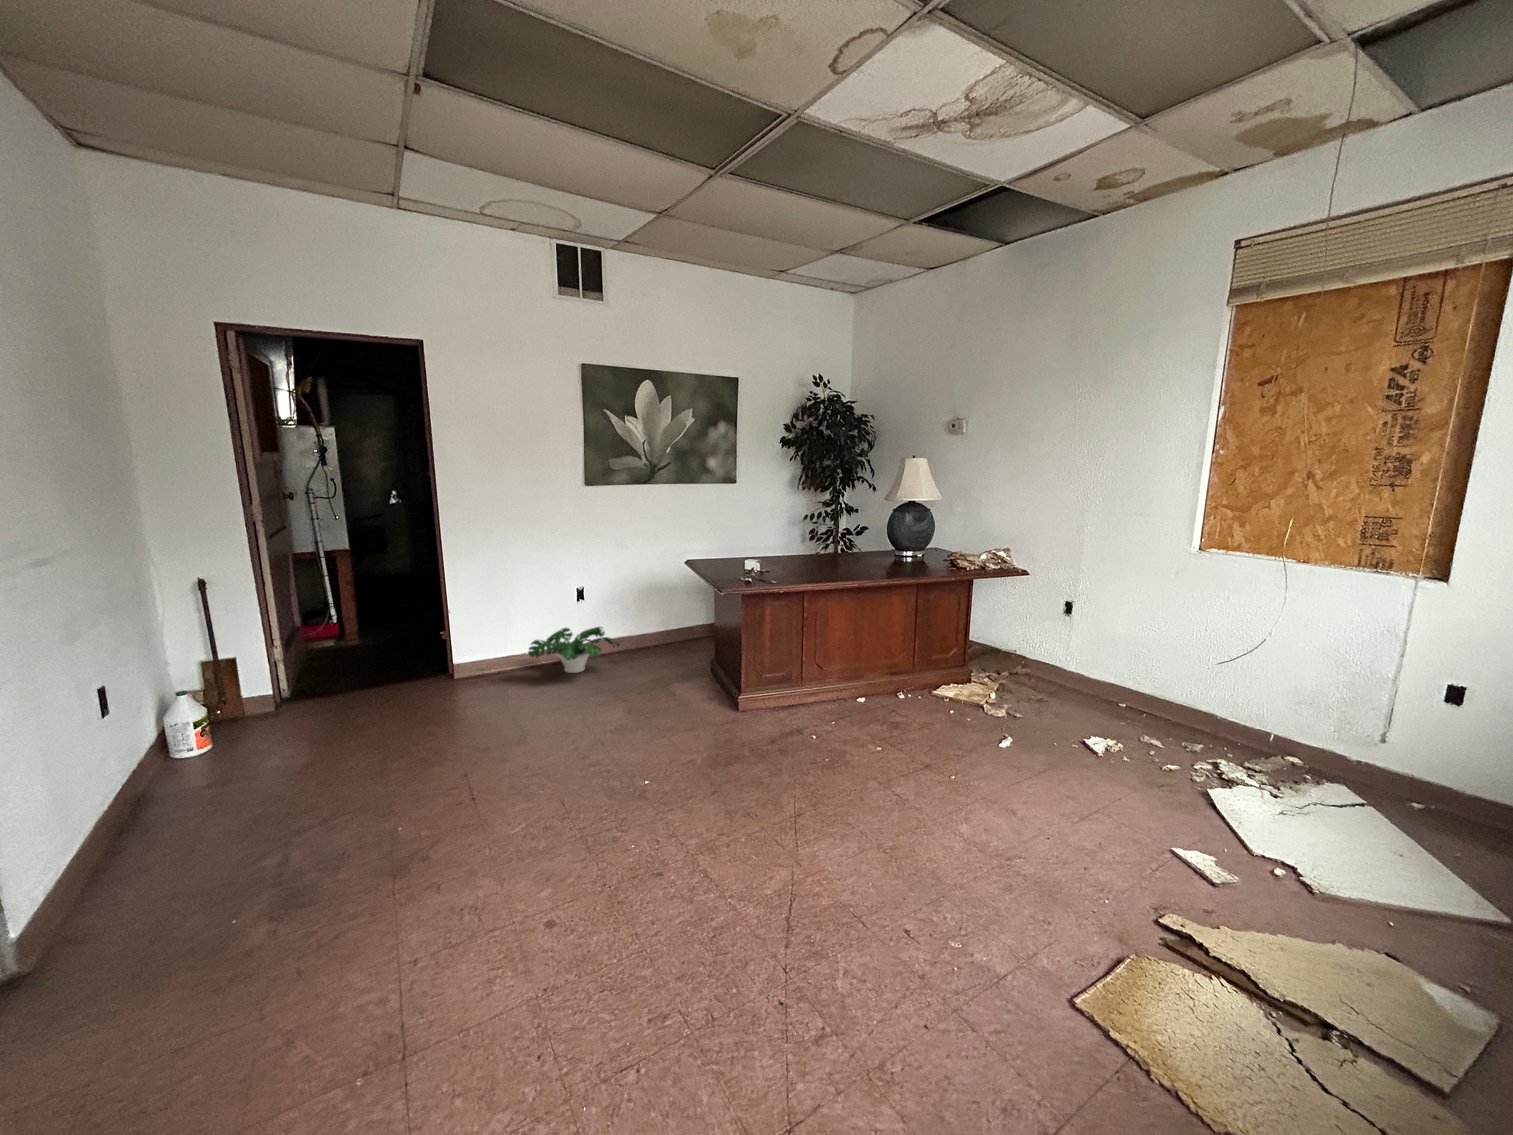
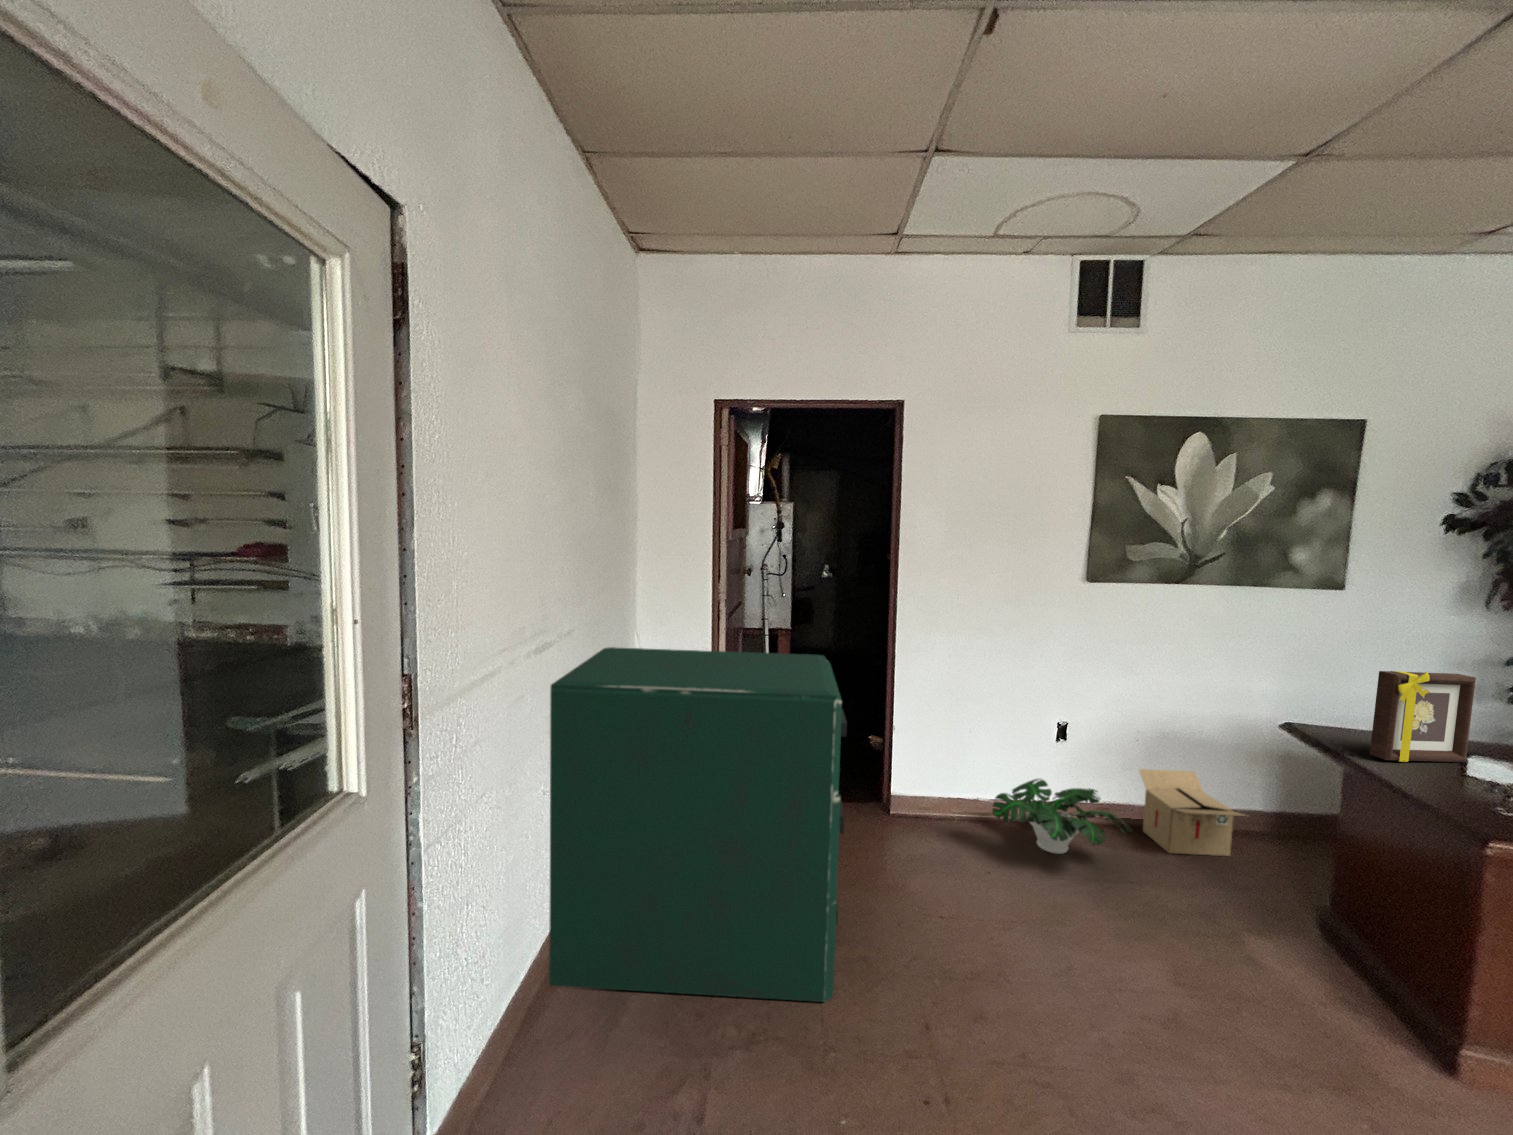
picture frame: none [714,520,755,569] -> present [1370,671,1476,762]
filing cabinet: none [56,551,398,856] -> present [549,647,847,1002]
cardboard box: none [632,606,688,657] -> present [1139,769,1245,856]

